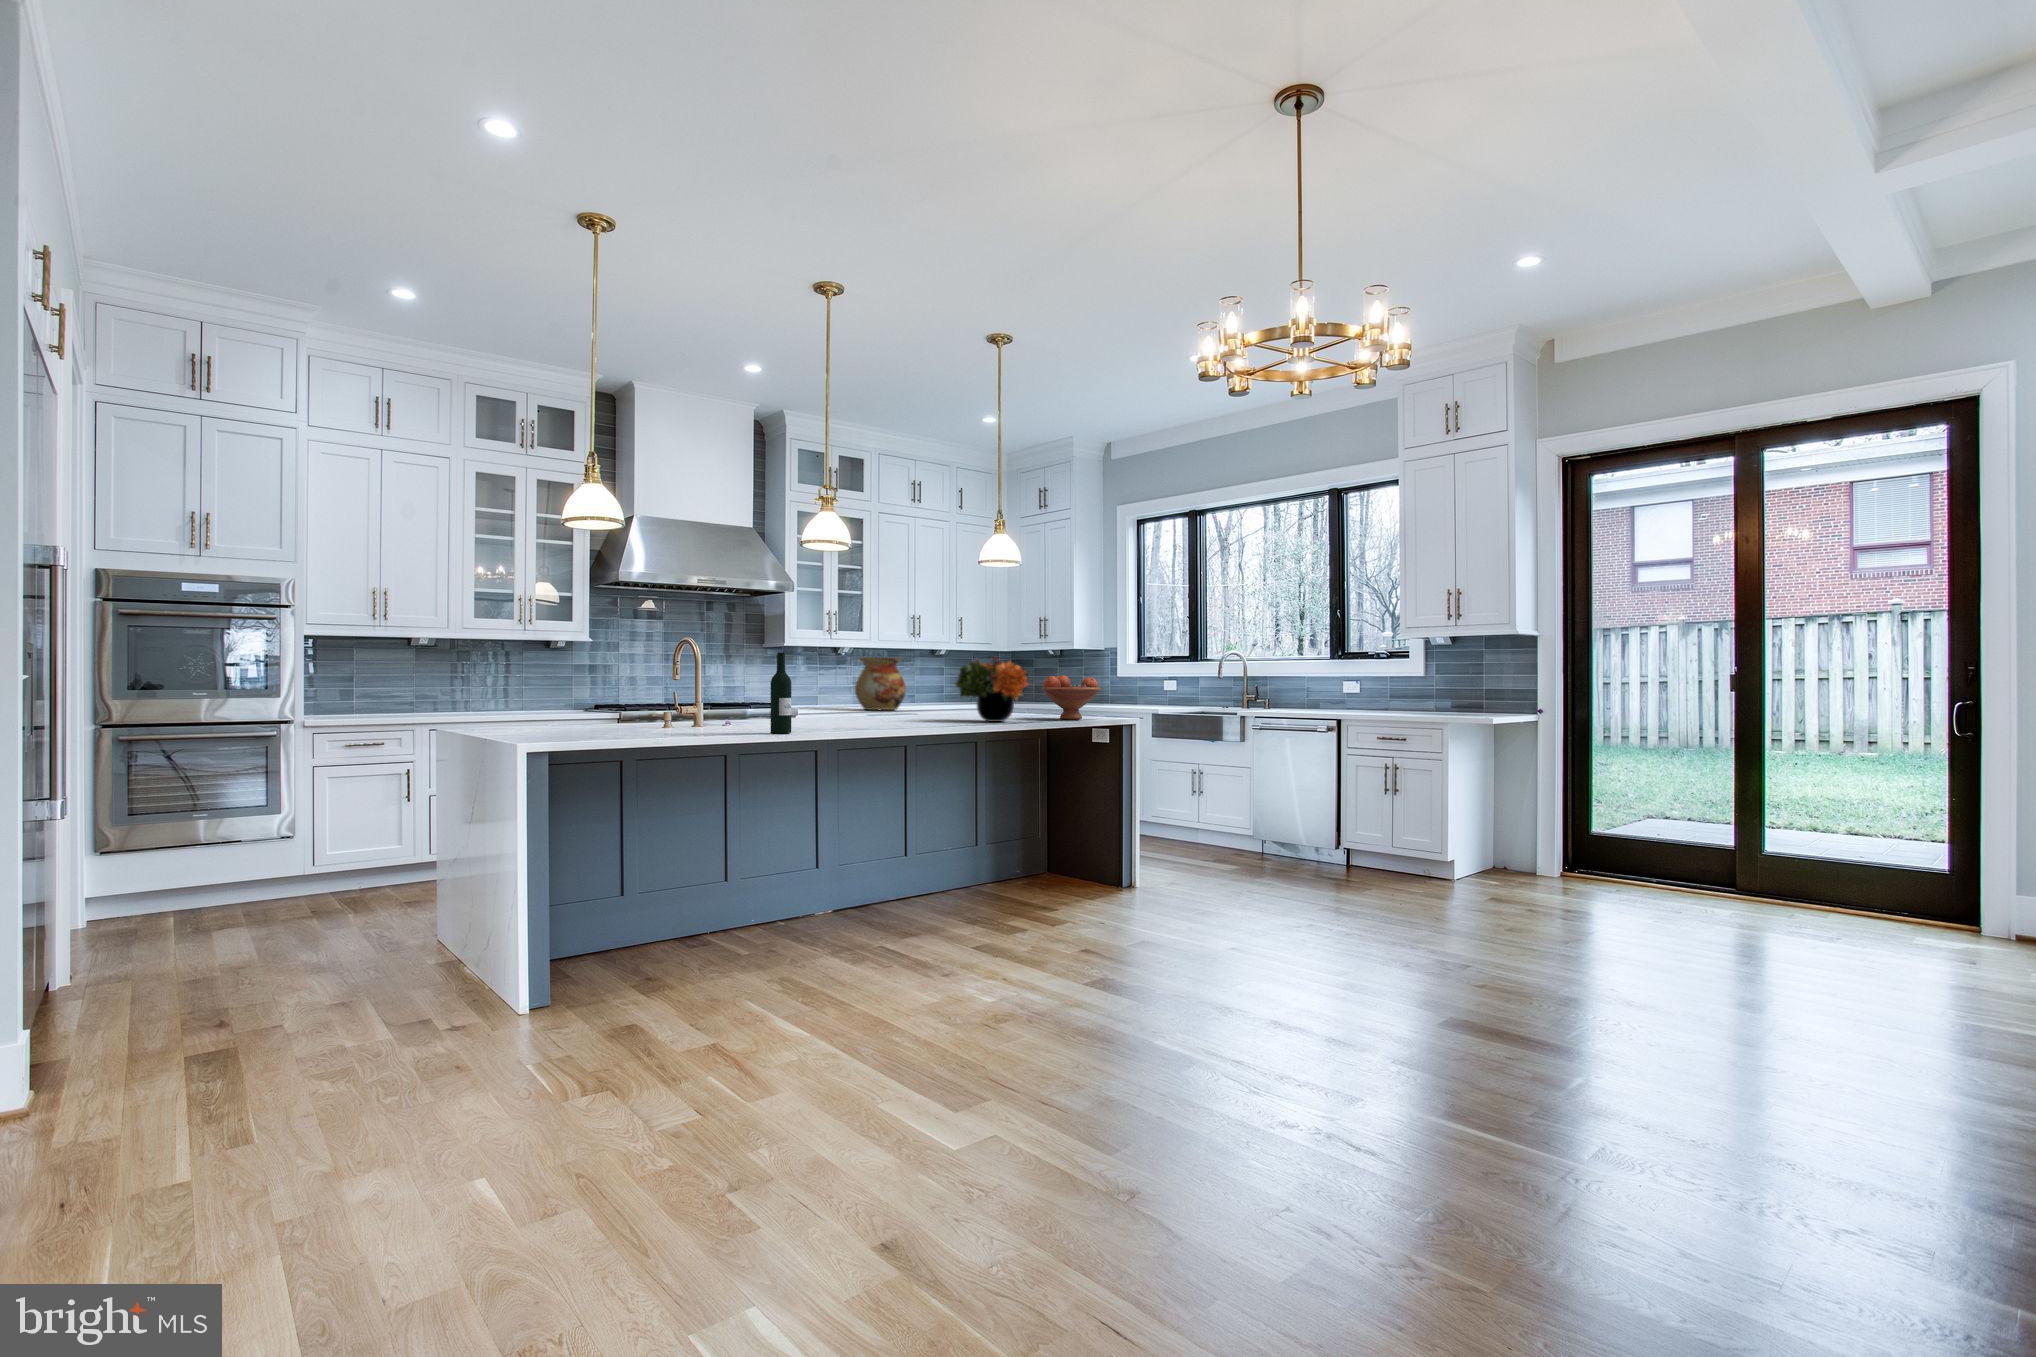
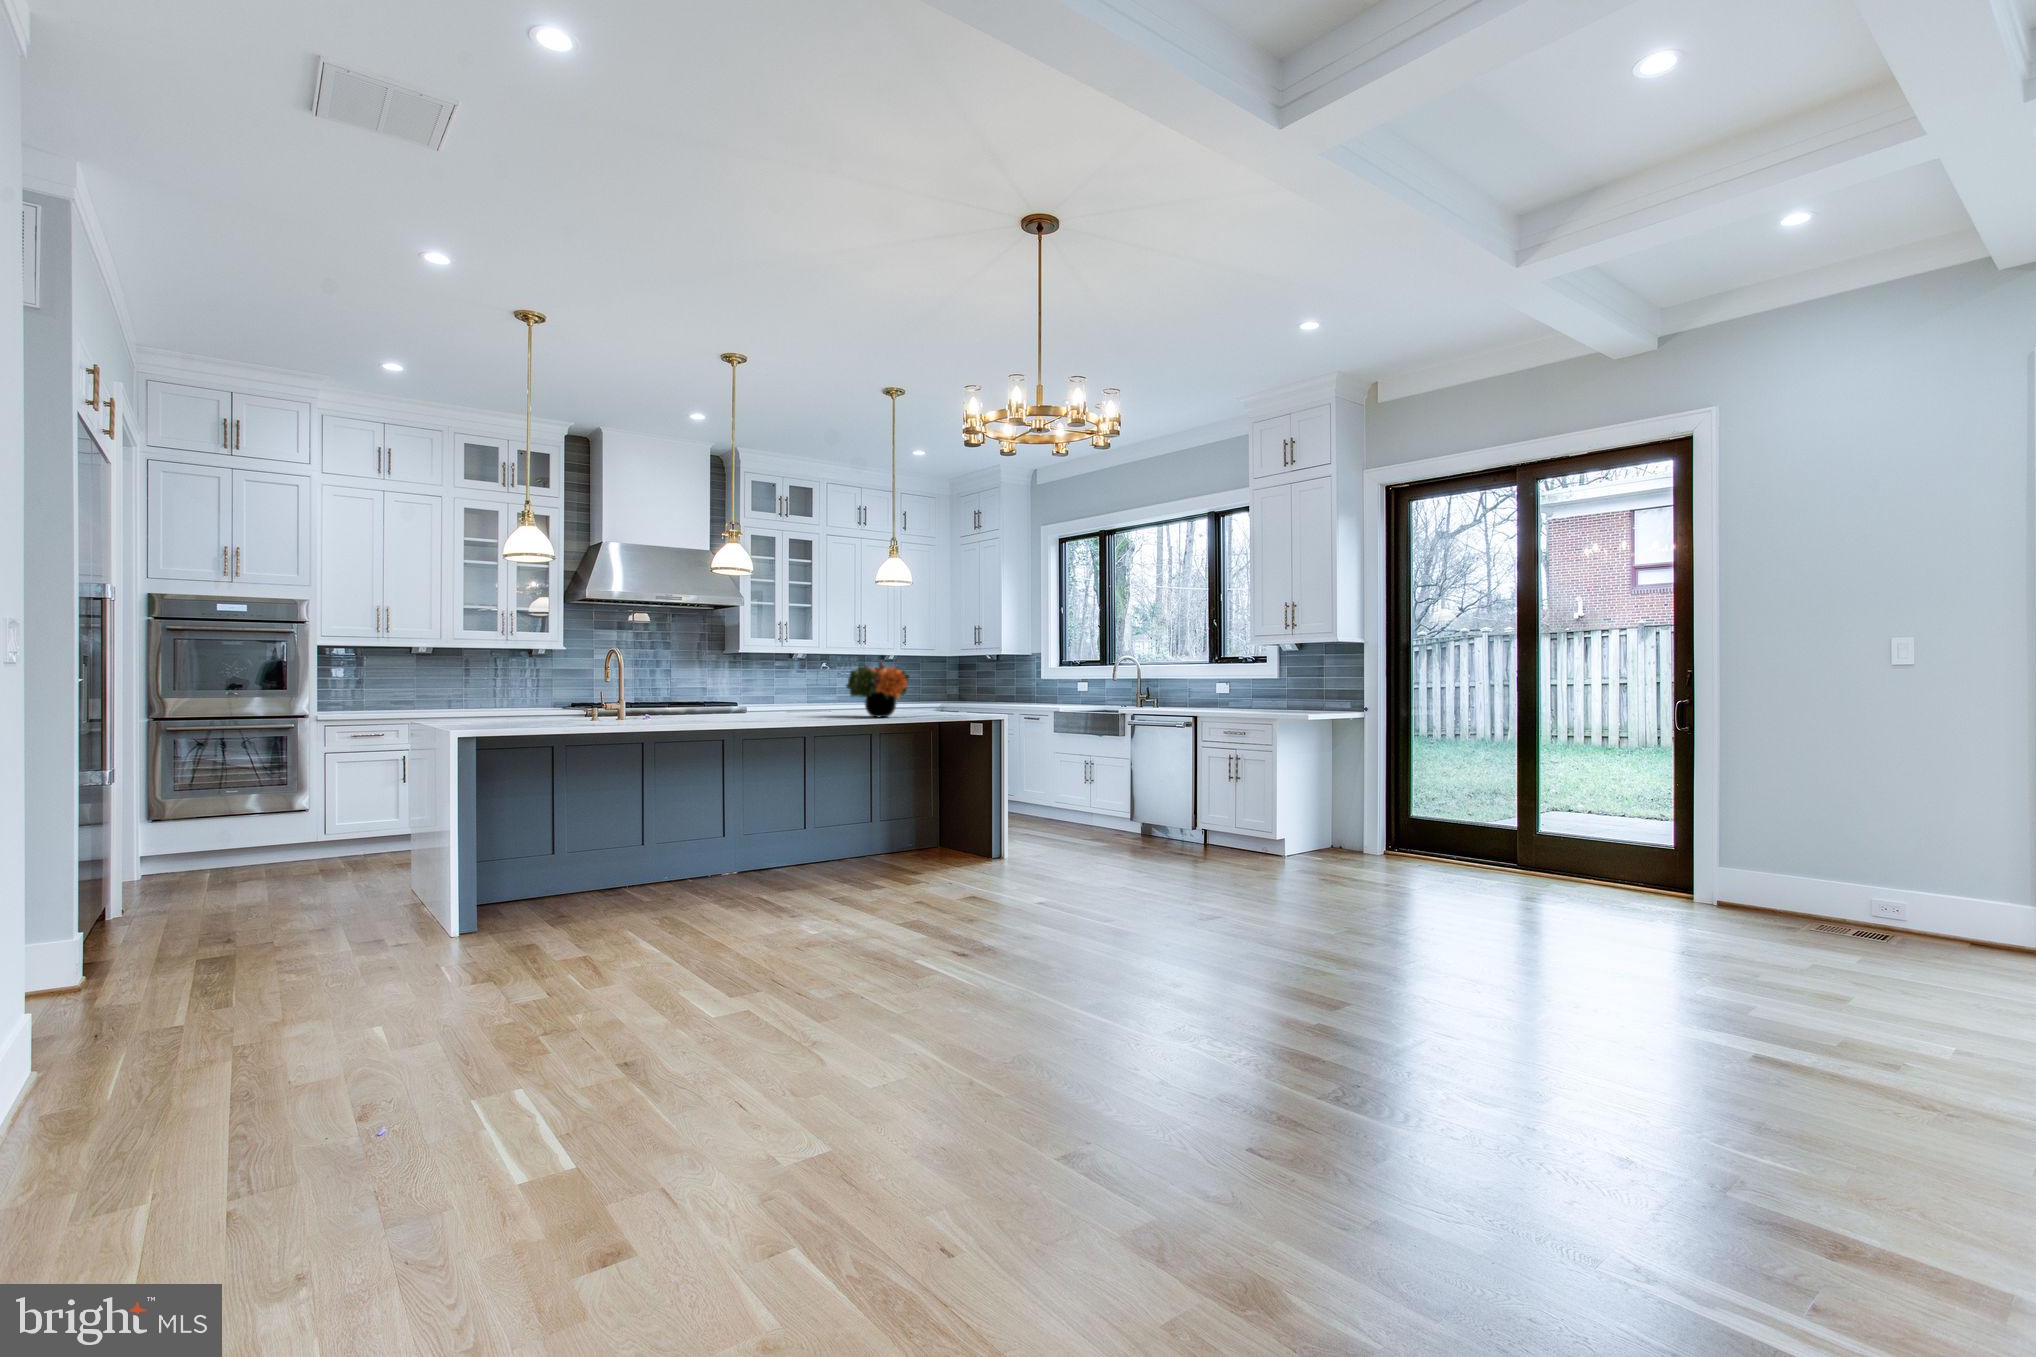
wine bottle: present [770,652,791,733] -> none [662,661,680,726]
vase: present [855,657,906,710] -> none [787,663,831,708]
fruit bowl: present [1041,675,1101,720] -> none [928,678,978,716]

